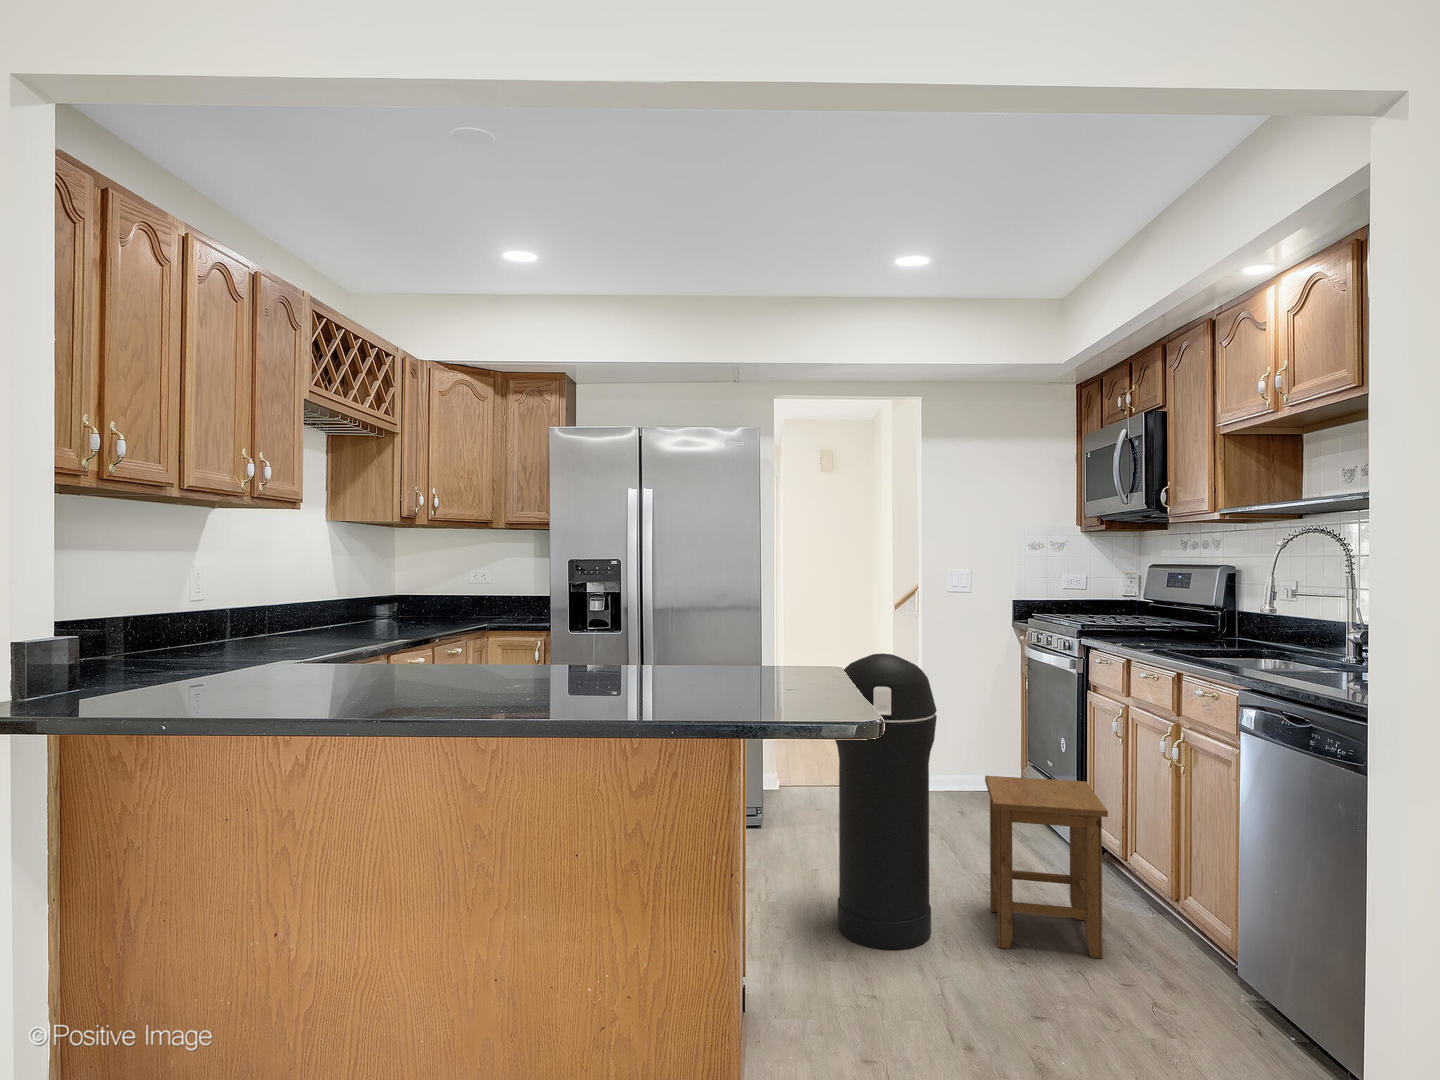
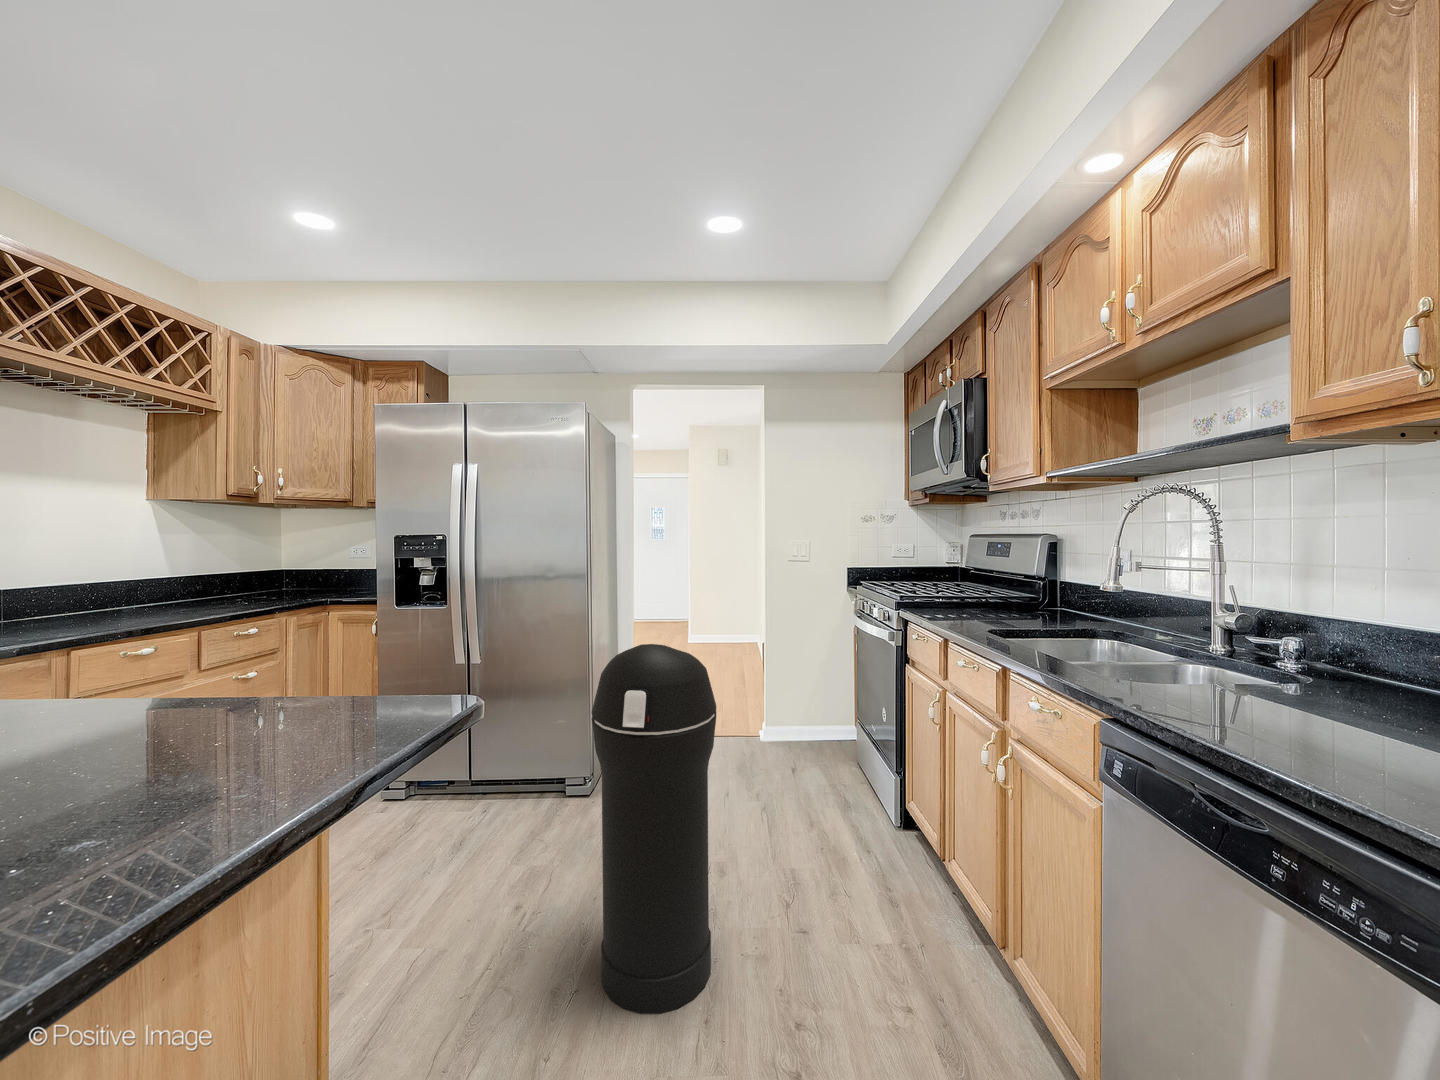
stool: present [985,776,1108,958] -> none [777,774,914,1020]

